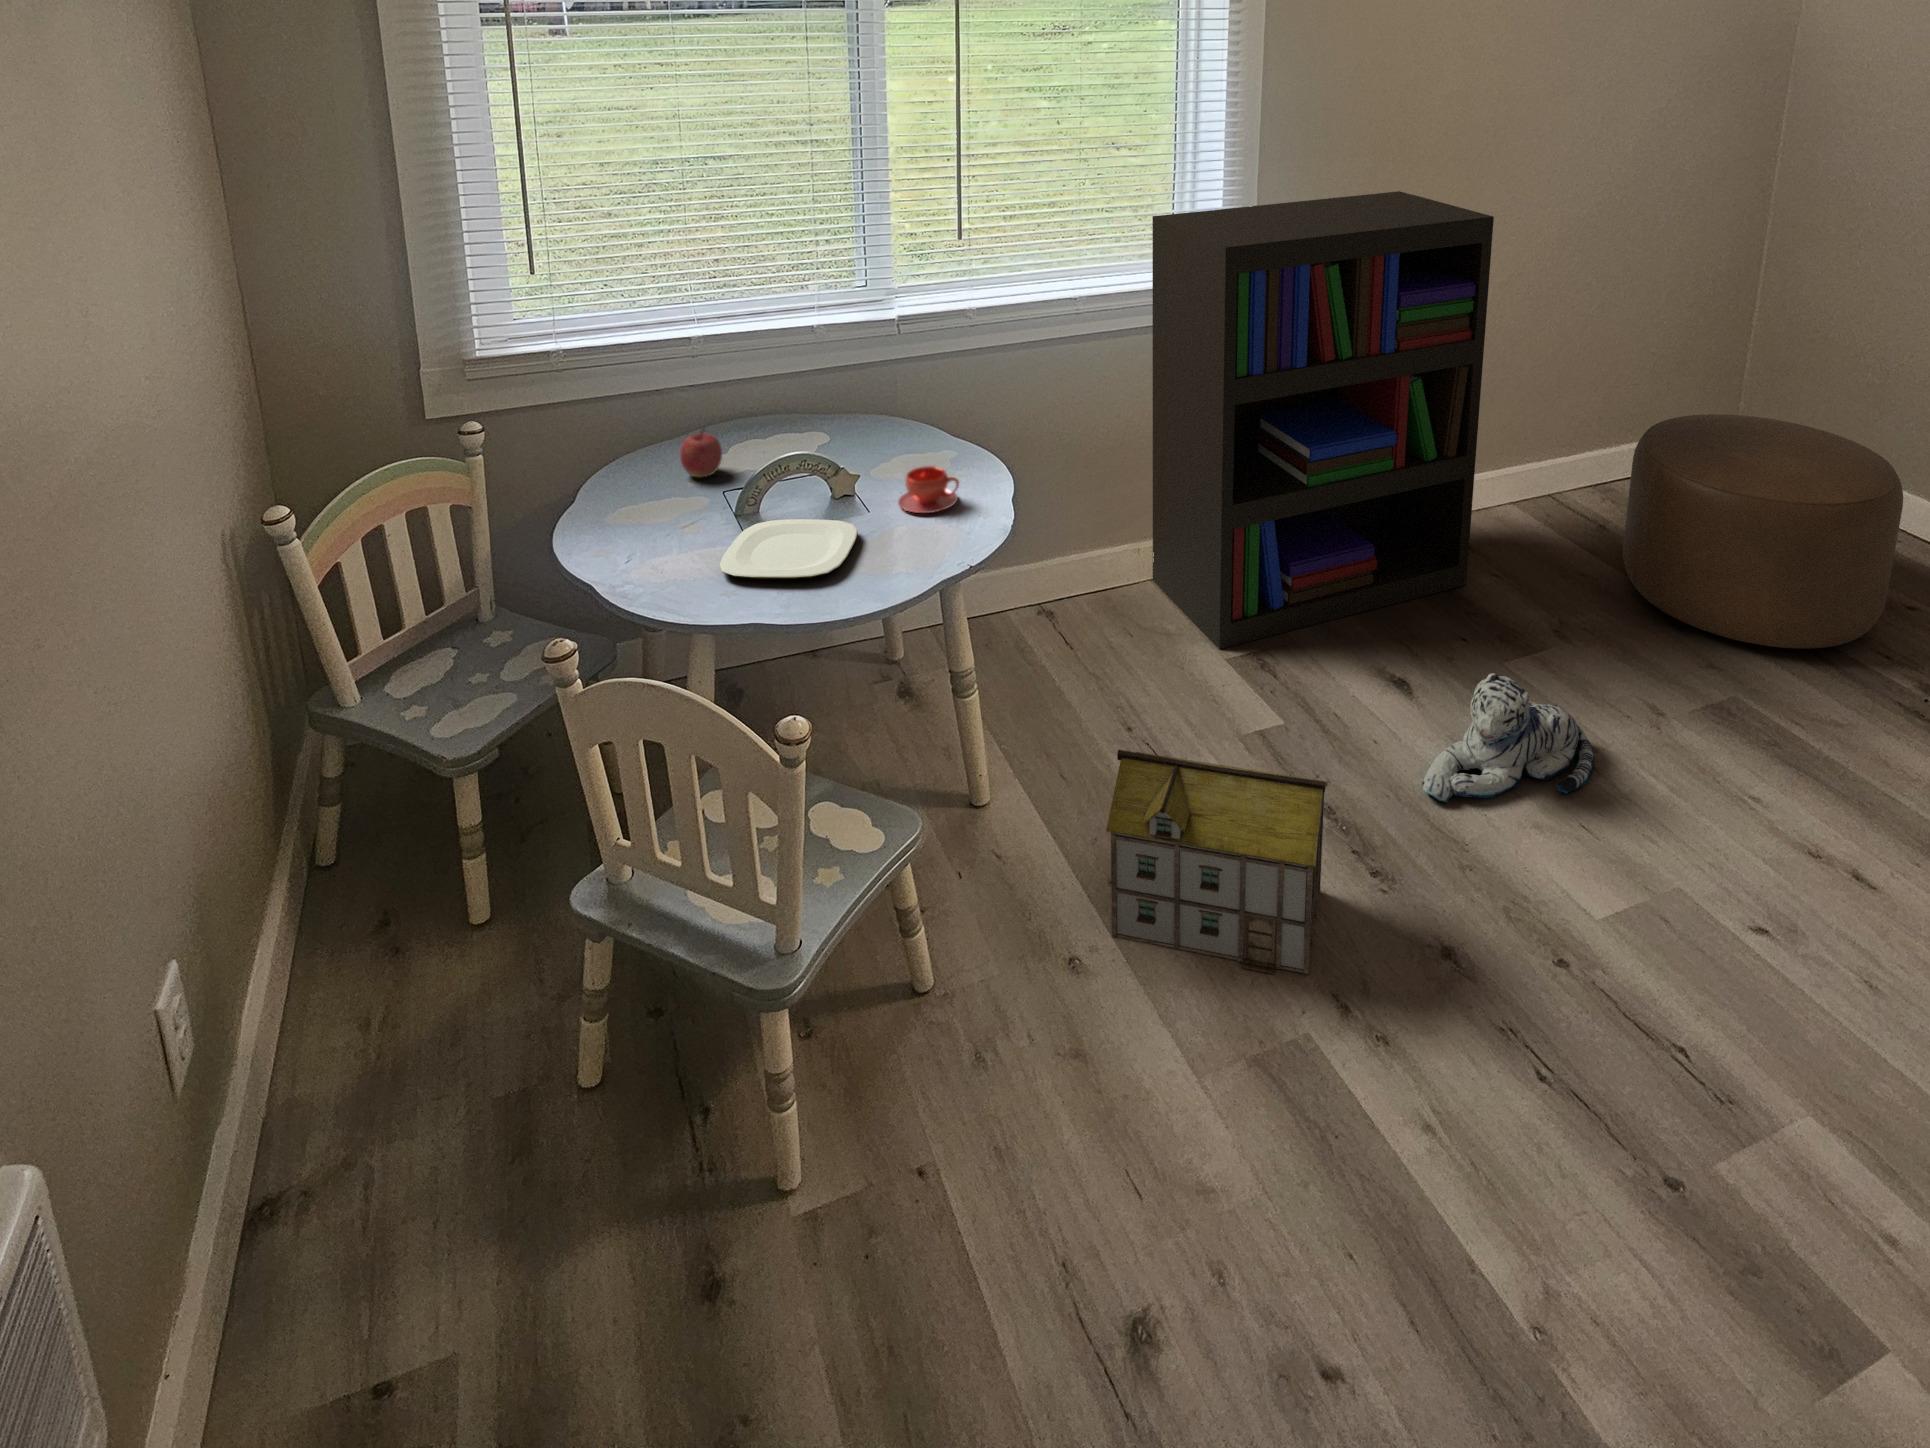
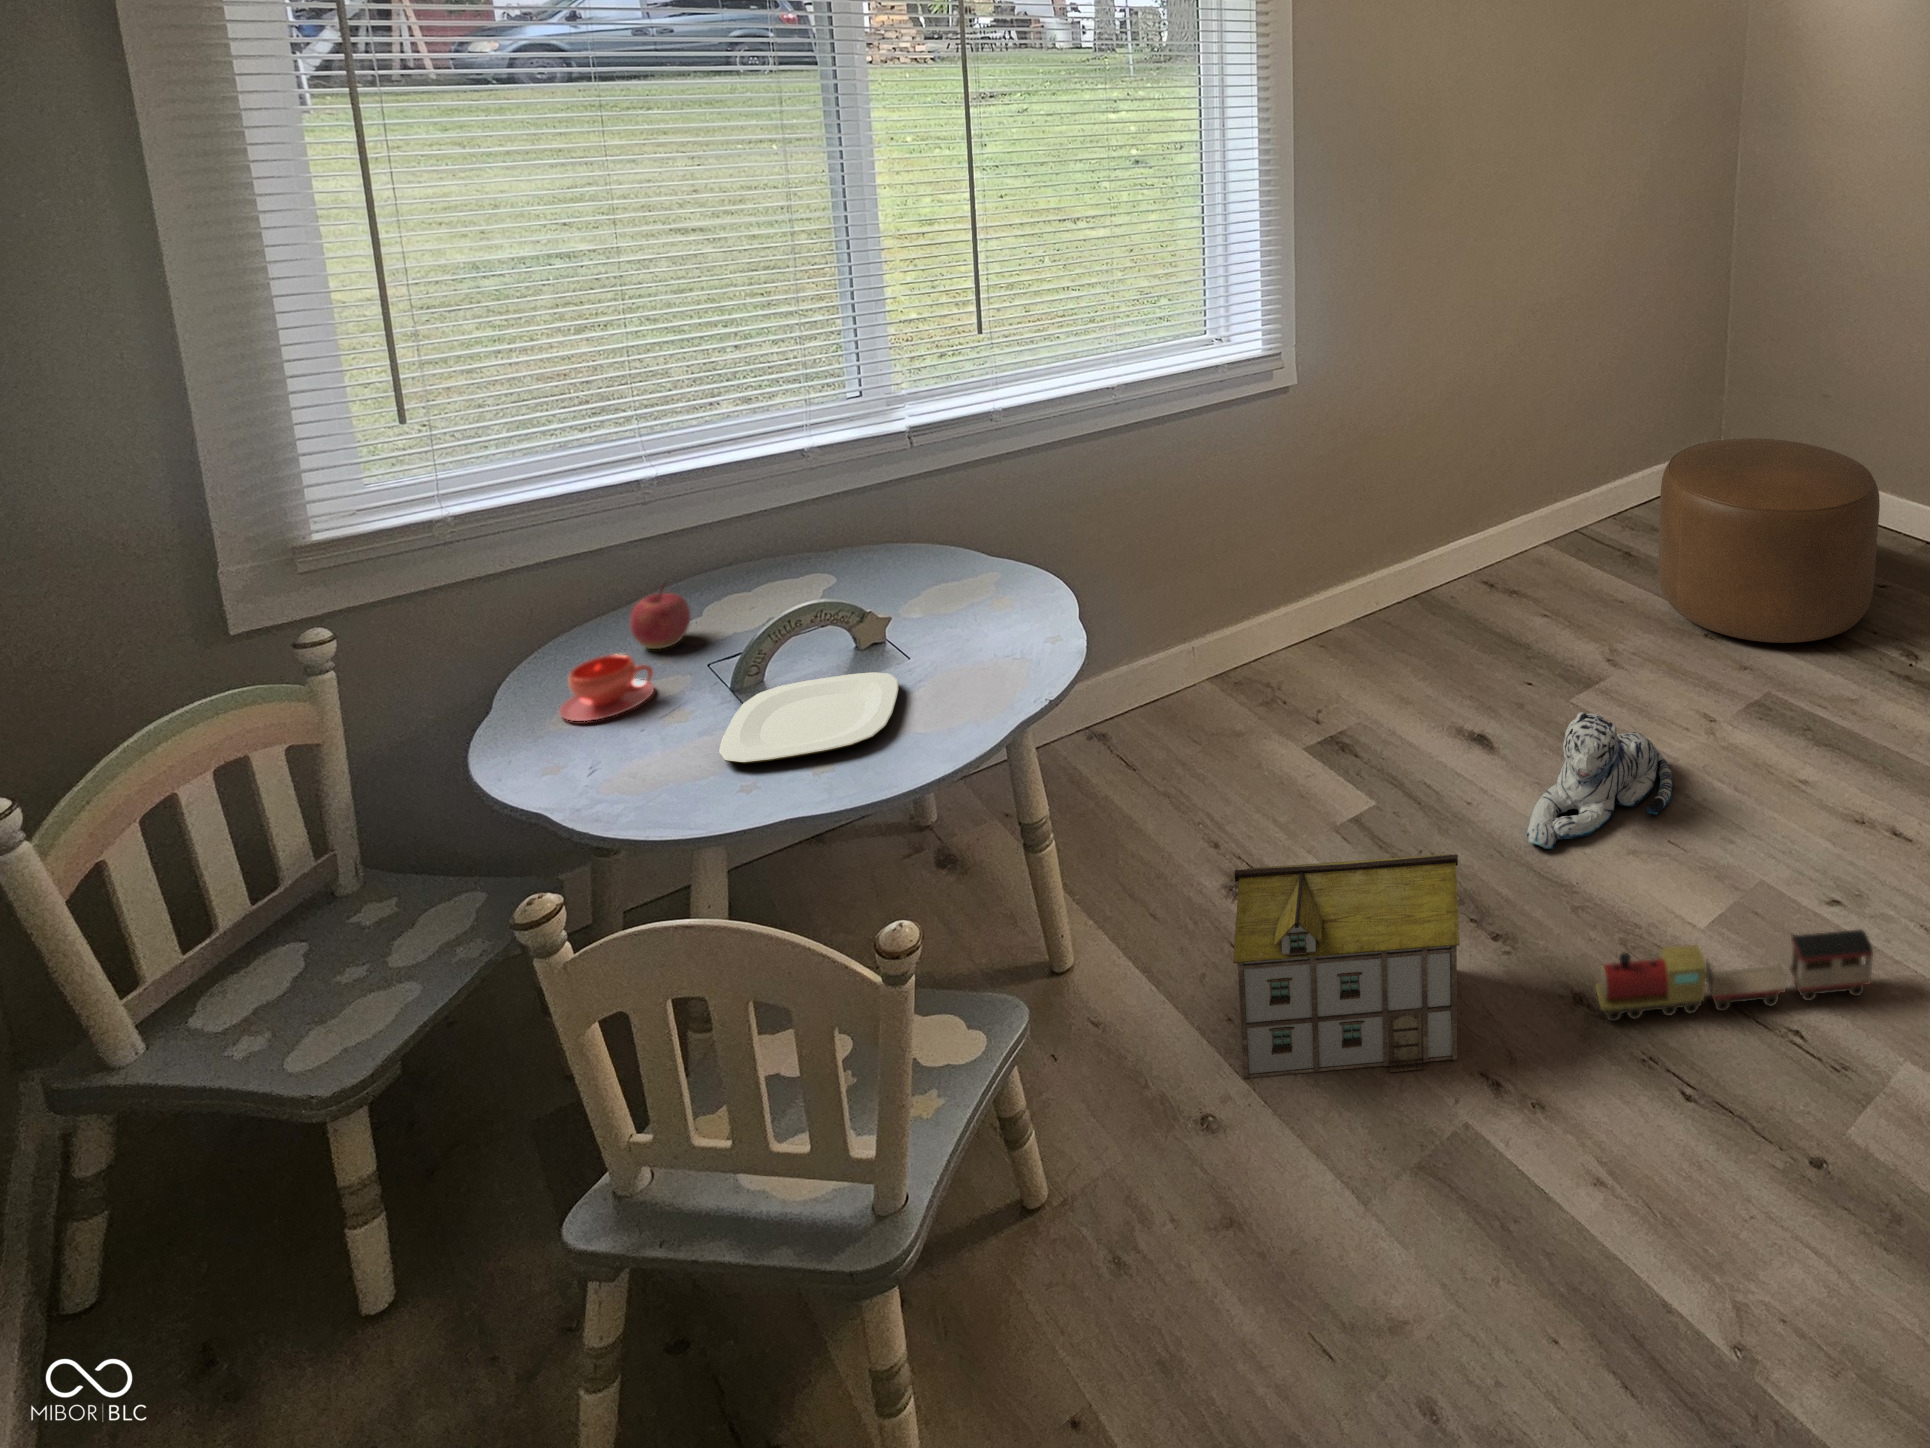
bookshelf: present [1152,191,1494,649] -> none [1191,254,1528,740]
teacup: present [898,466,959,513] -> present [559,654,654,721]
toy train: none [1460,918,1780,1033] -> present [1596,929,1873,1021]

